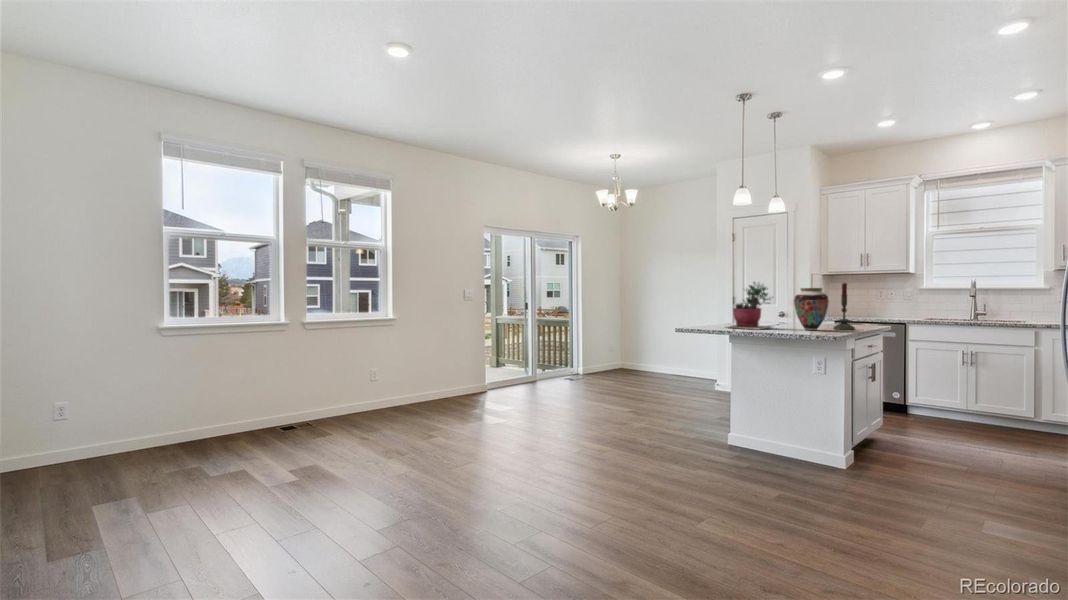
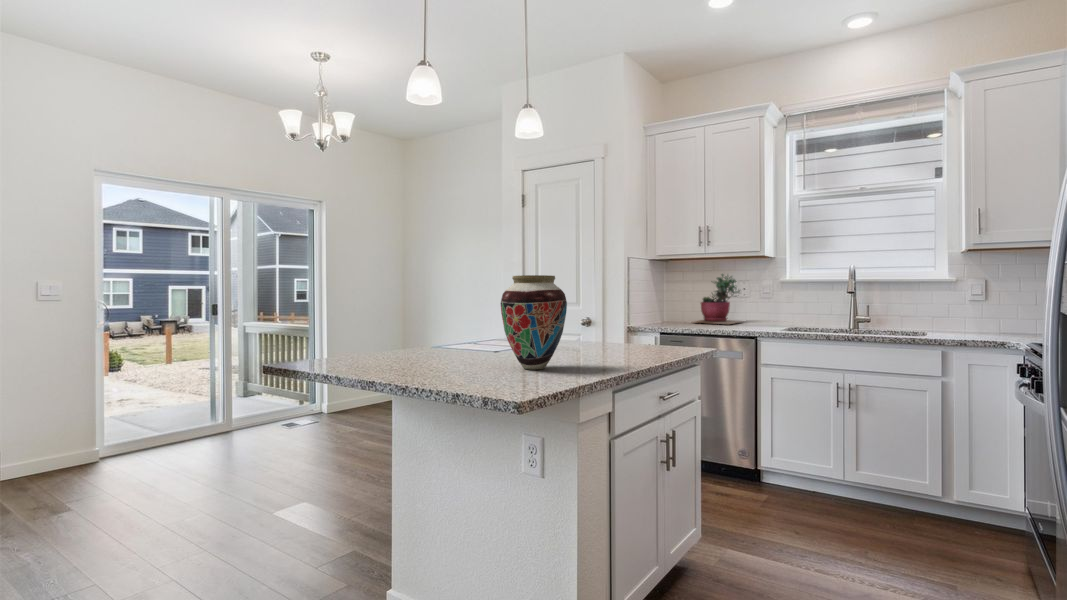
succulent plant: present [729,282,771,330] -> present [696,274,740,324]
candle: present [833,283,855,330] -> none [595,264,633,364]

